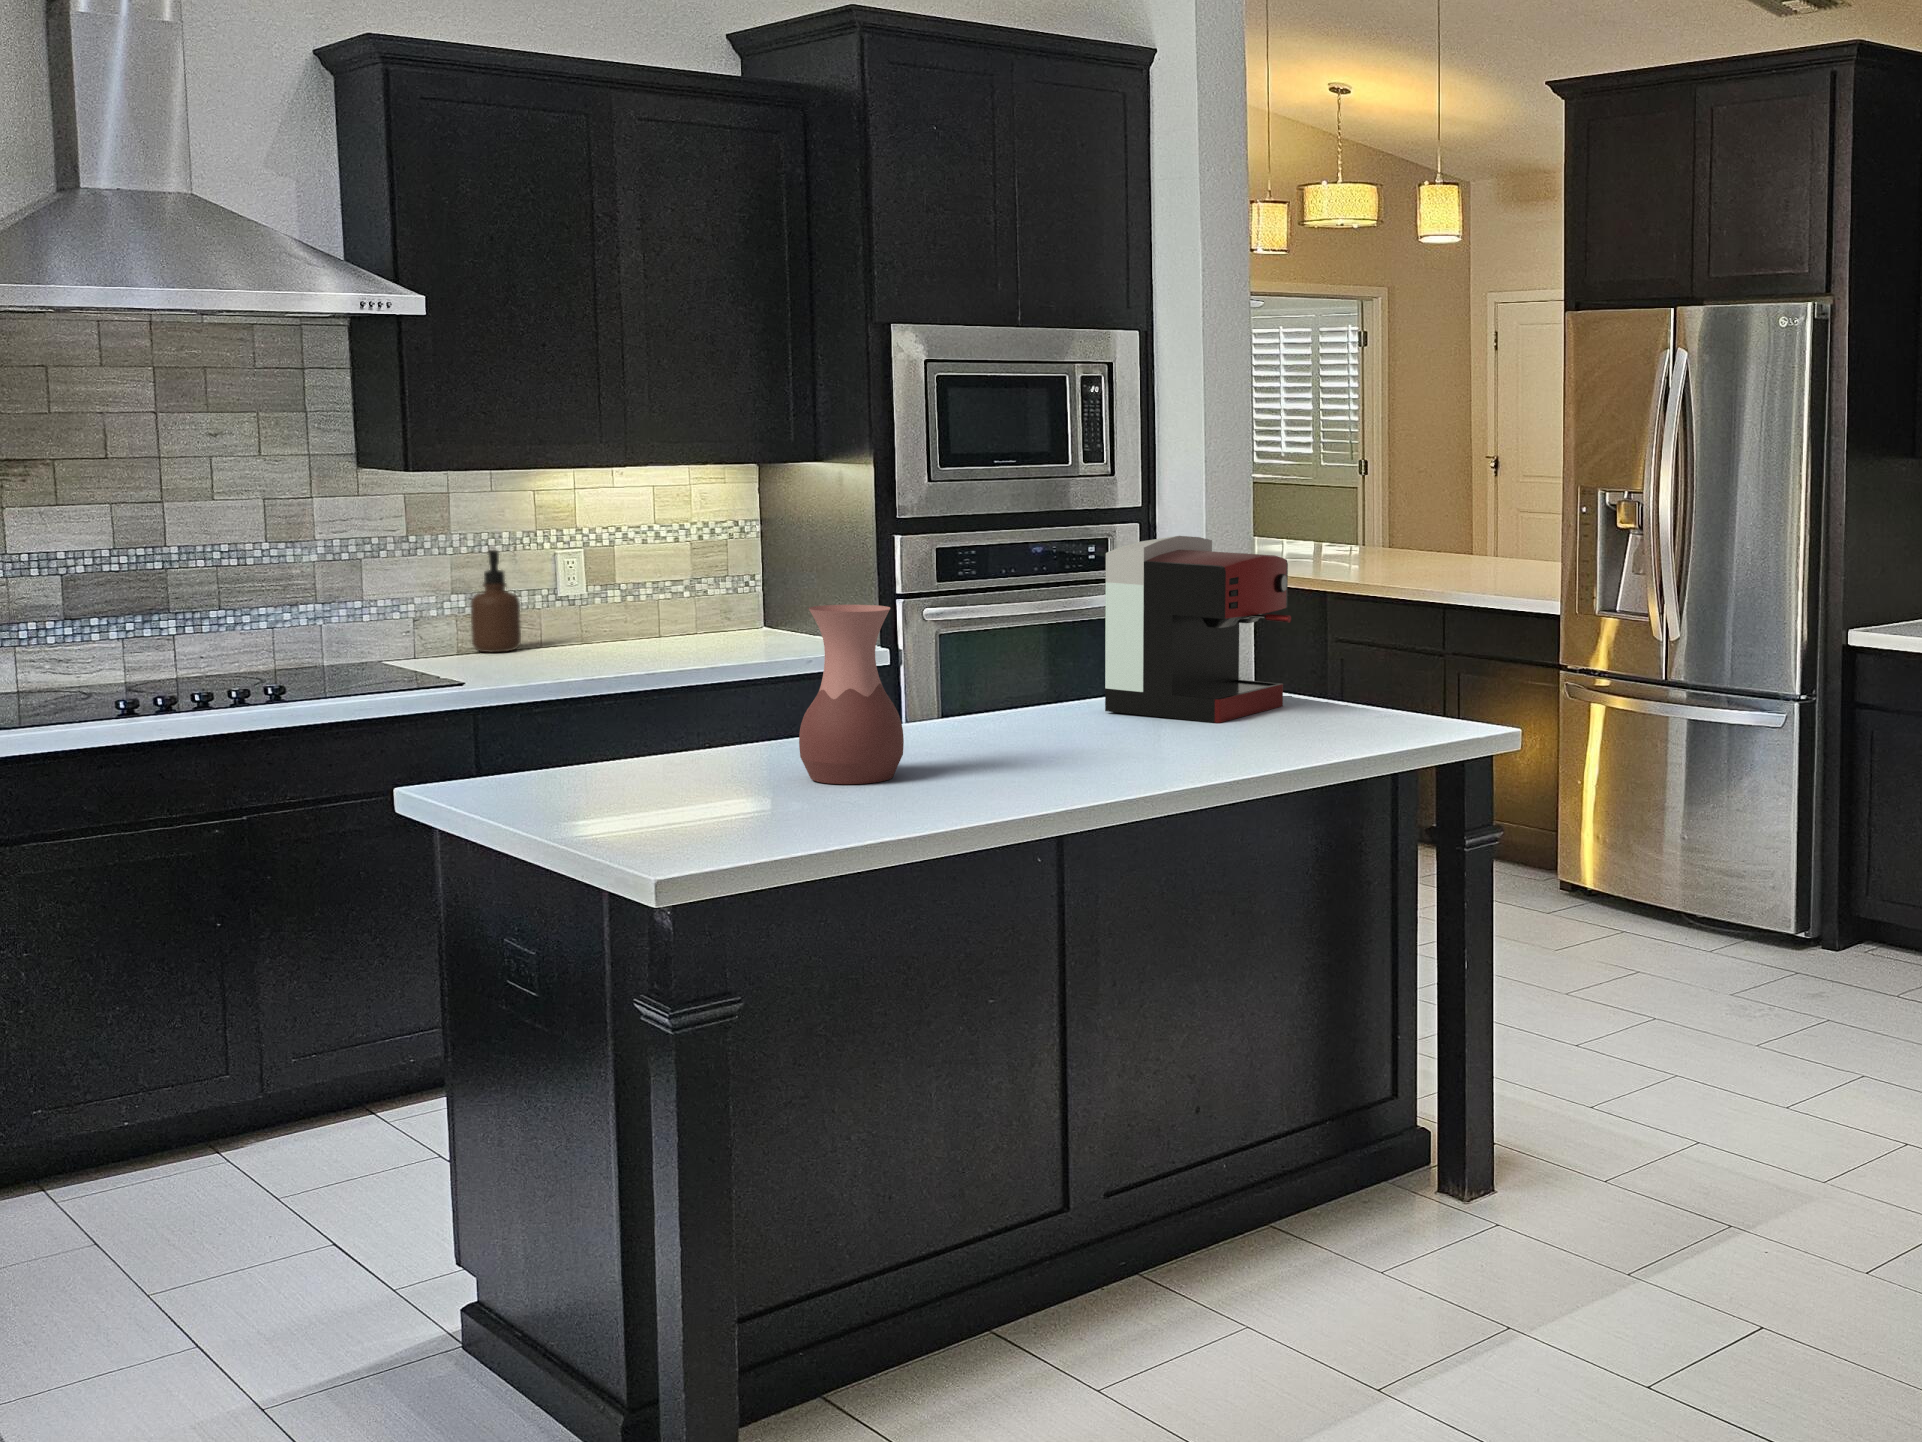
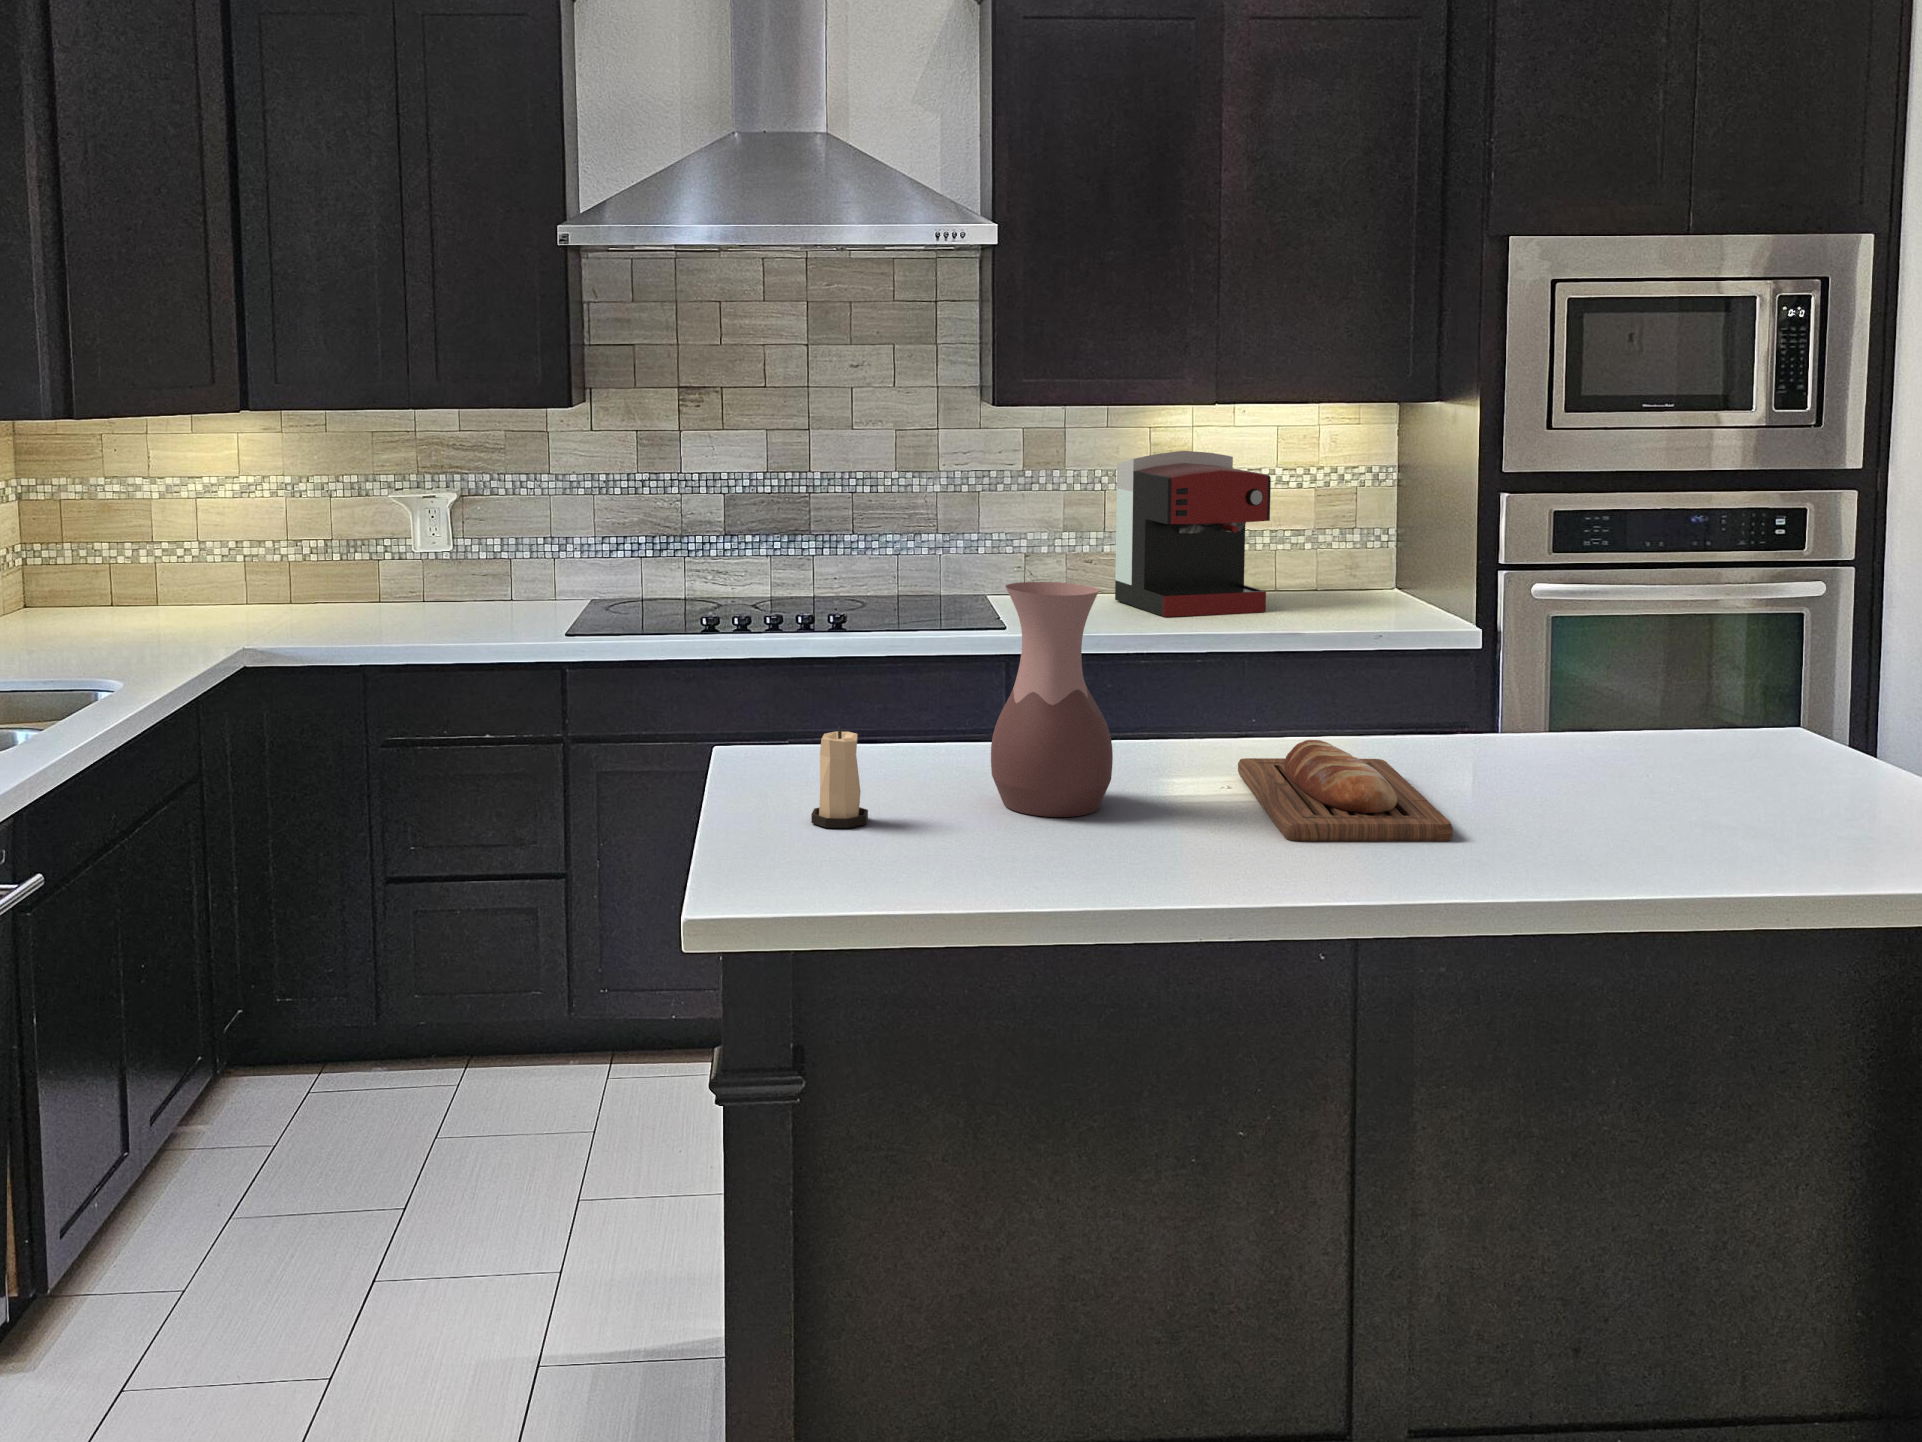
coffee maker: present [1105,536,1291,723] -> present [1115,451,1271,617]
soap dispenser: present [471,550,521,652] -> none [1075,488,1121,595]
bread loaf: none [941,709,1146,770] -> present [1238,740,1453,841]
candle: none [694,730,746,813] -> present [811,726,868,828]

